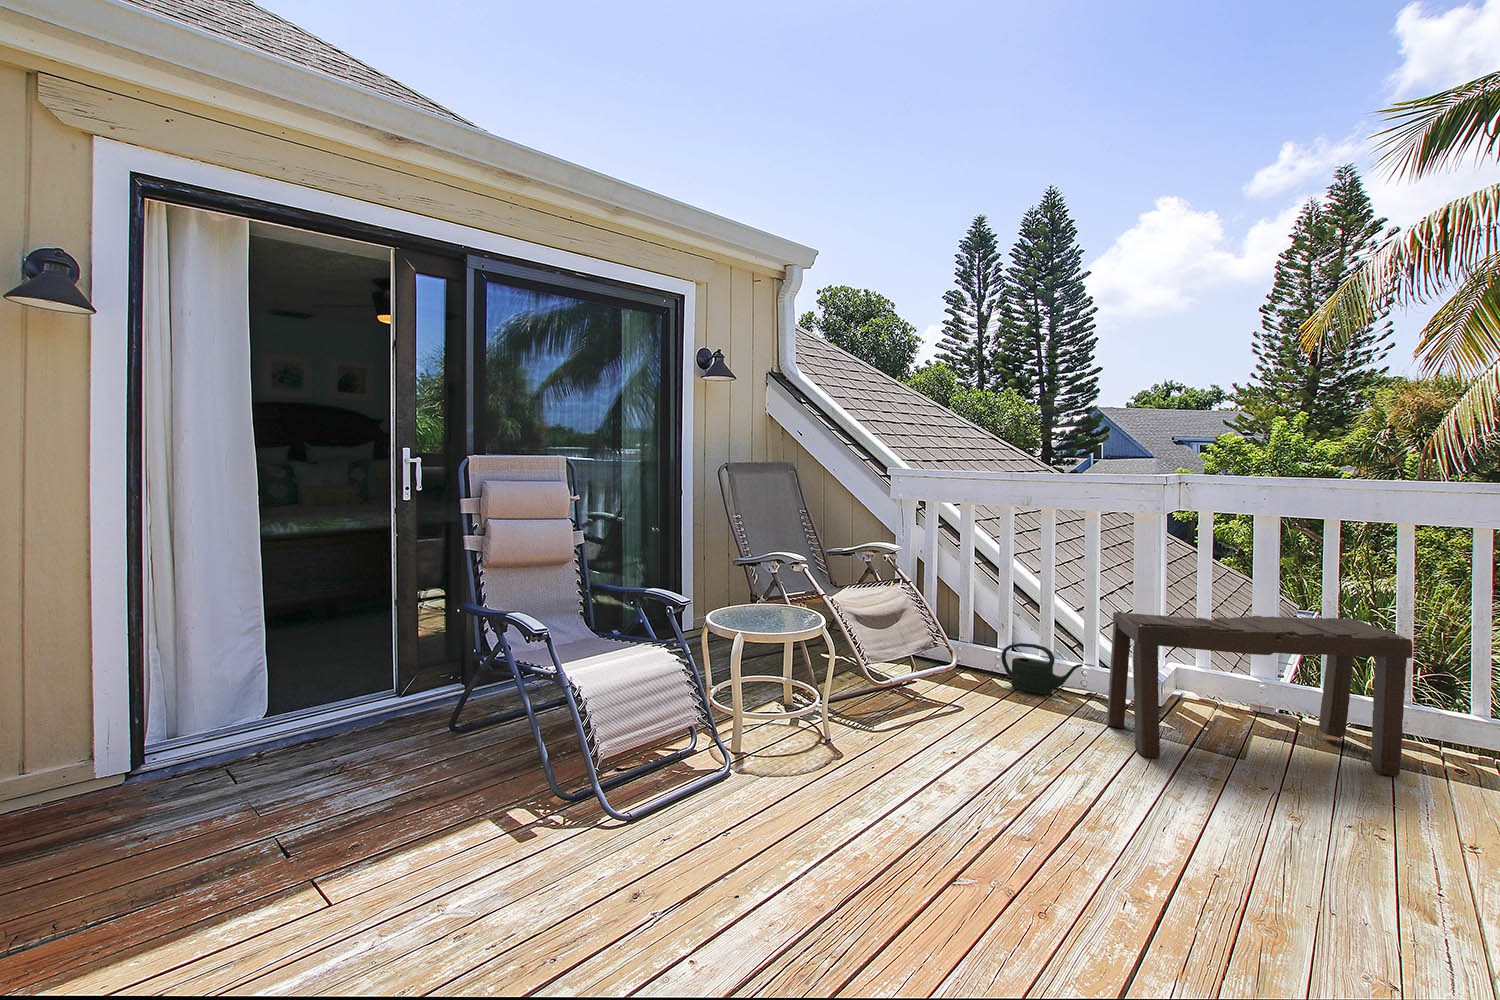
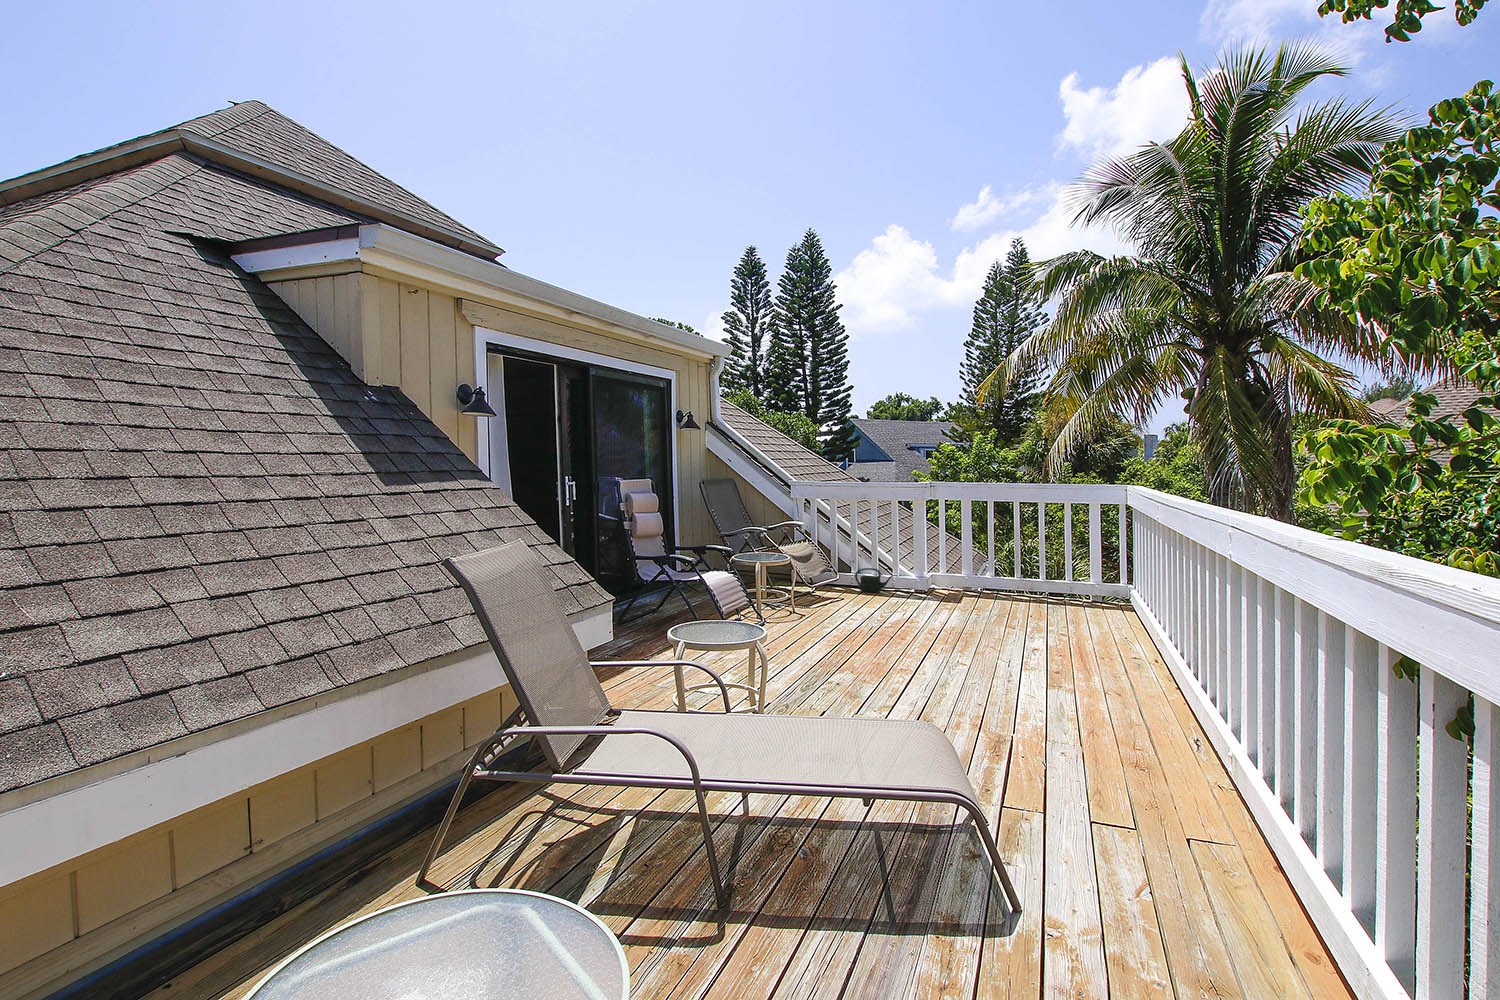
bench: present [1107,611,1413,776] -> none [907,543,1018,606]

